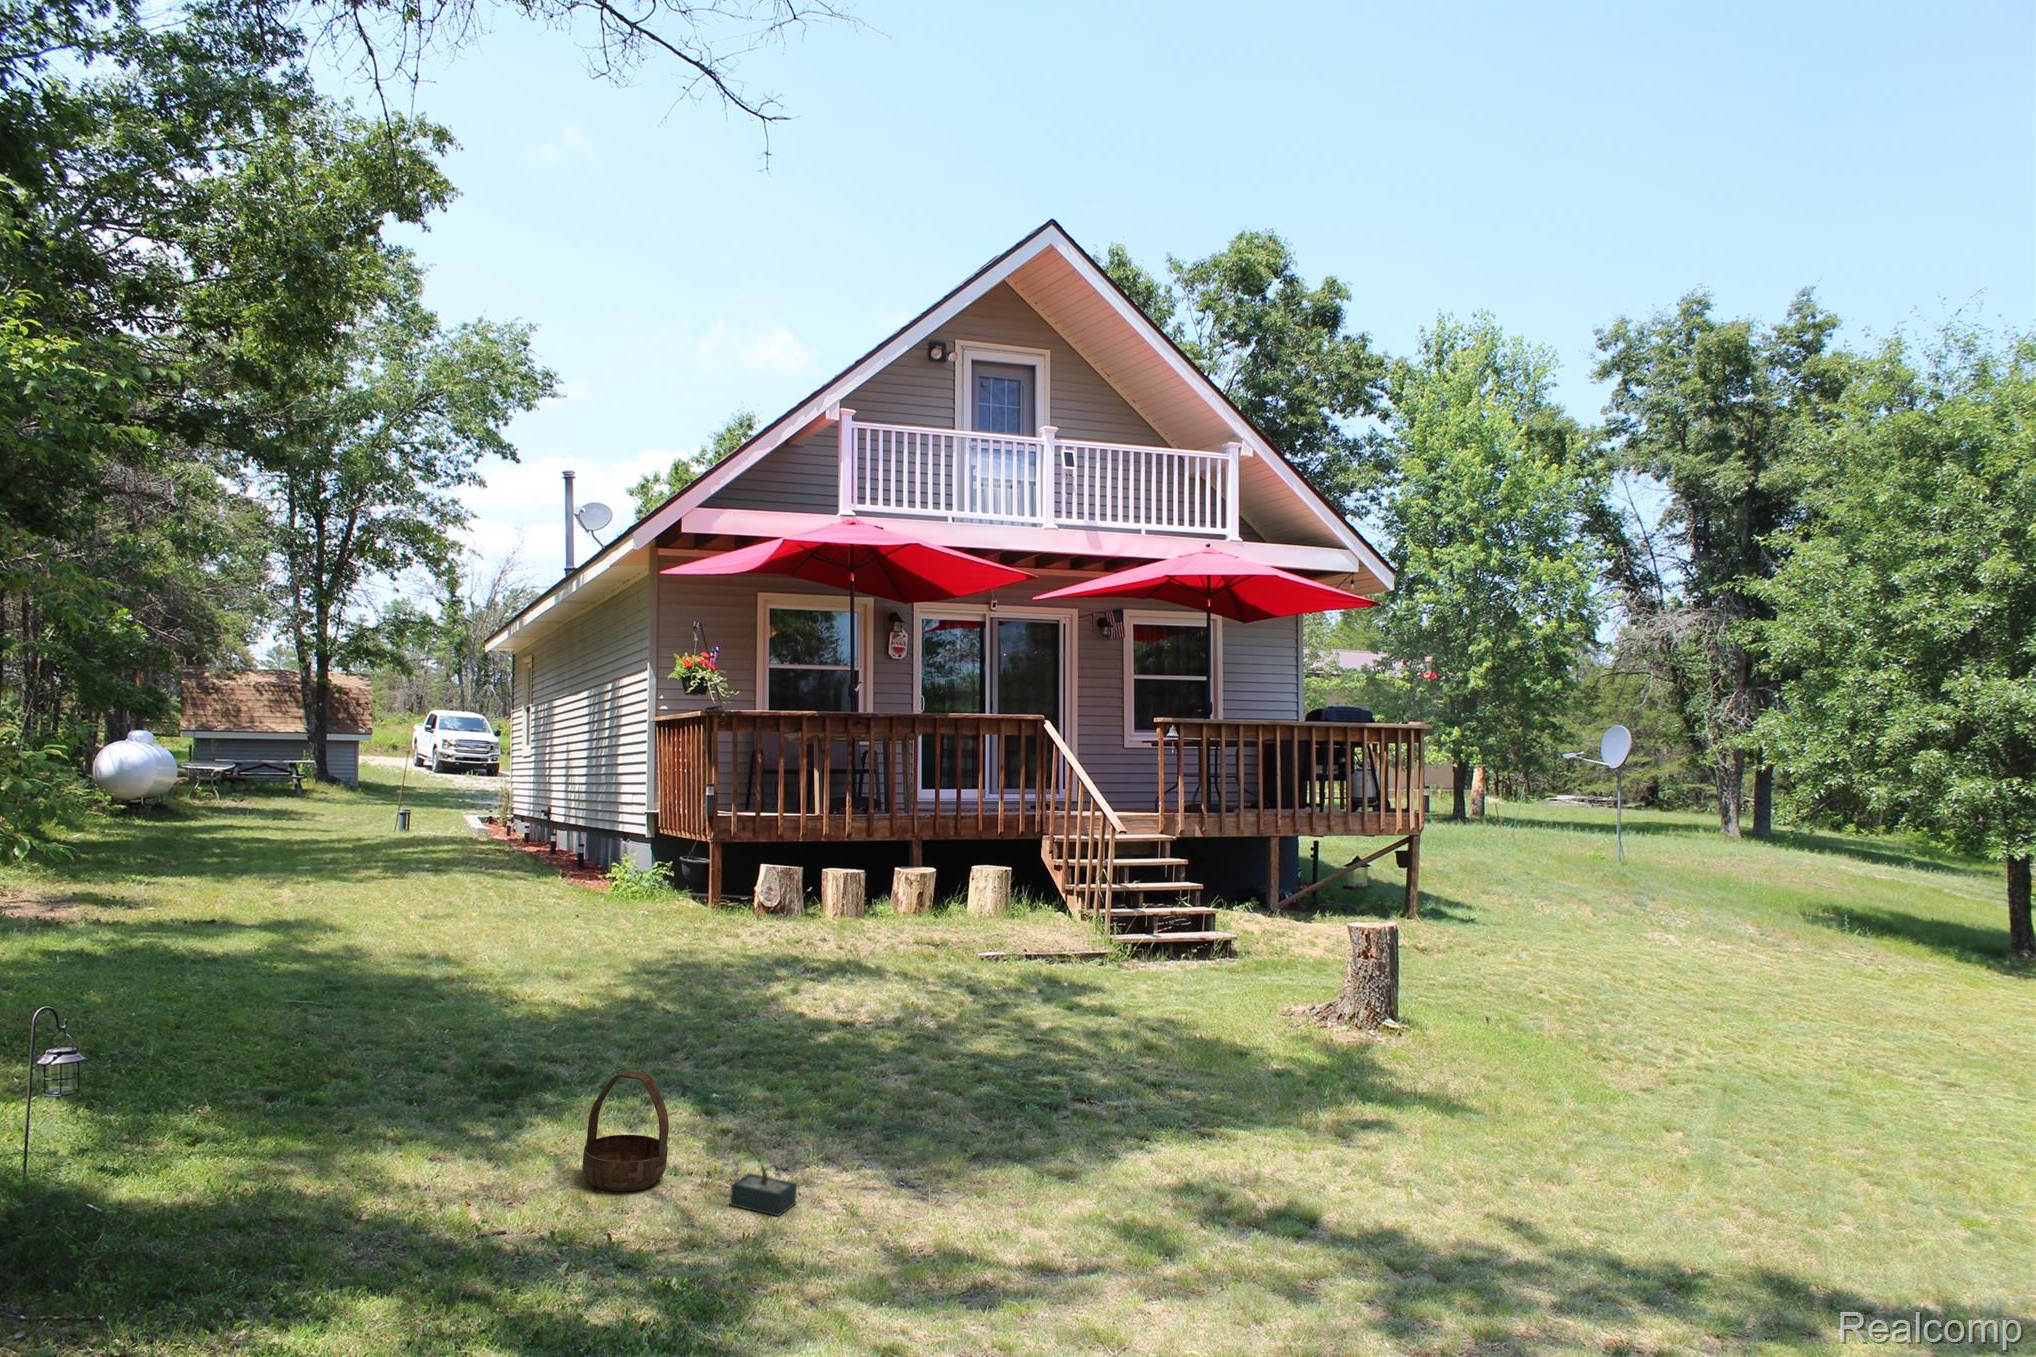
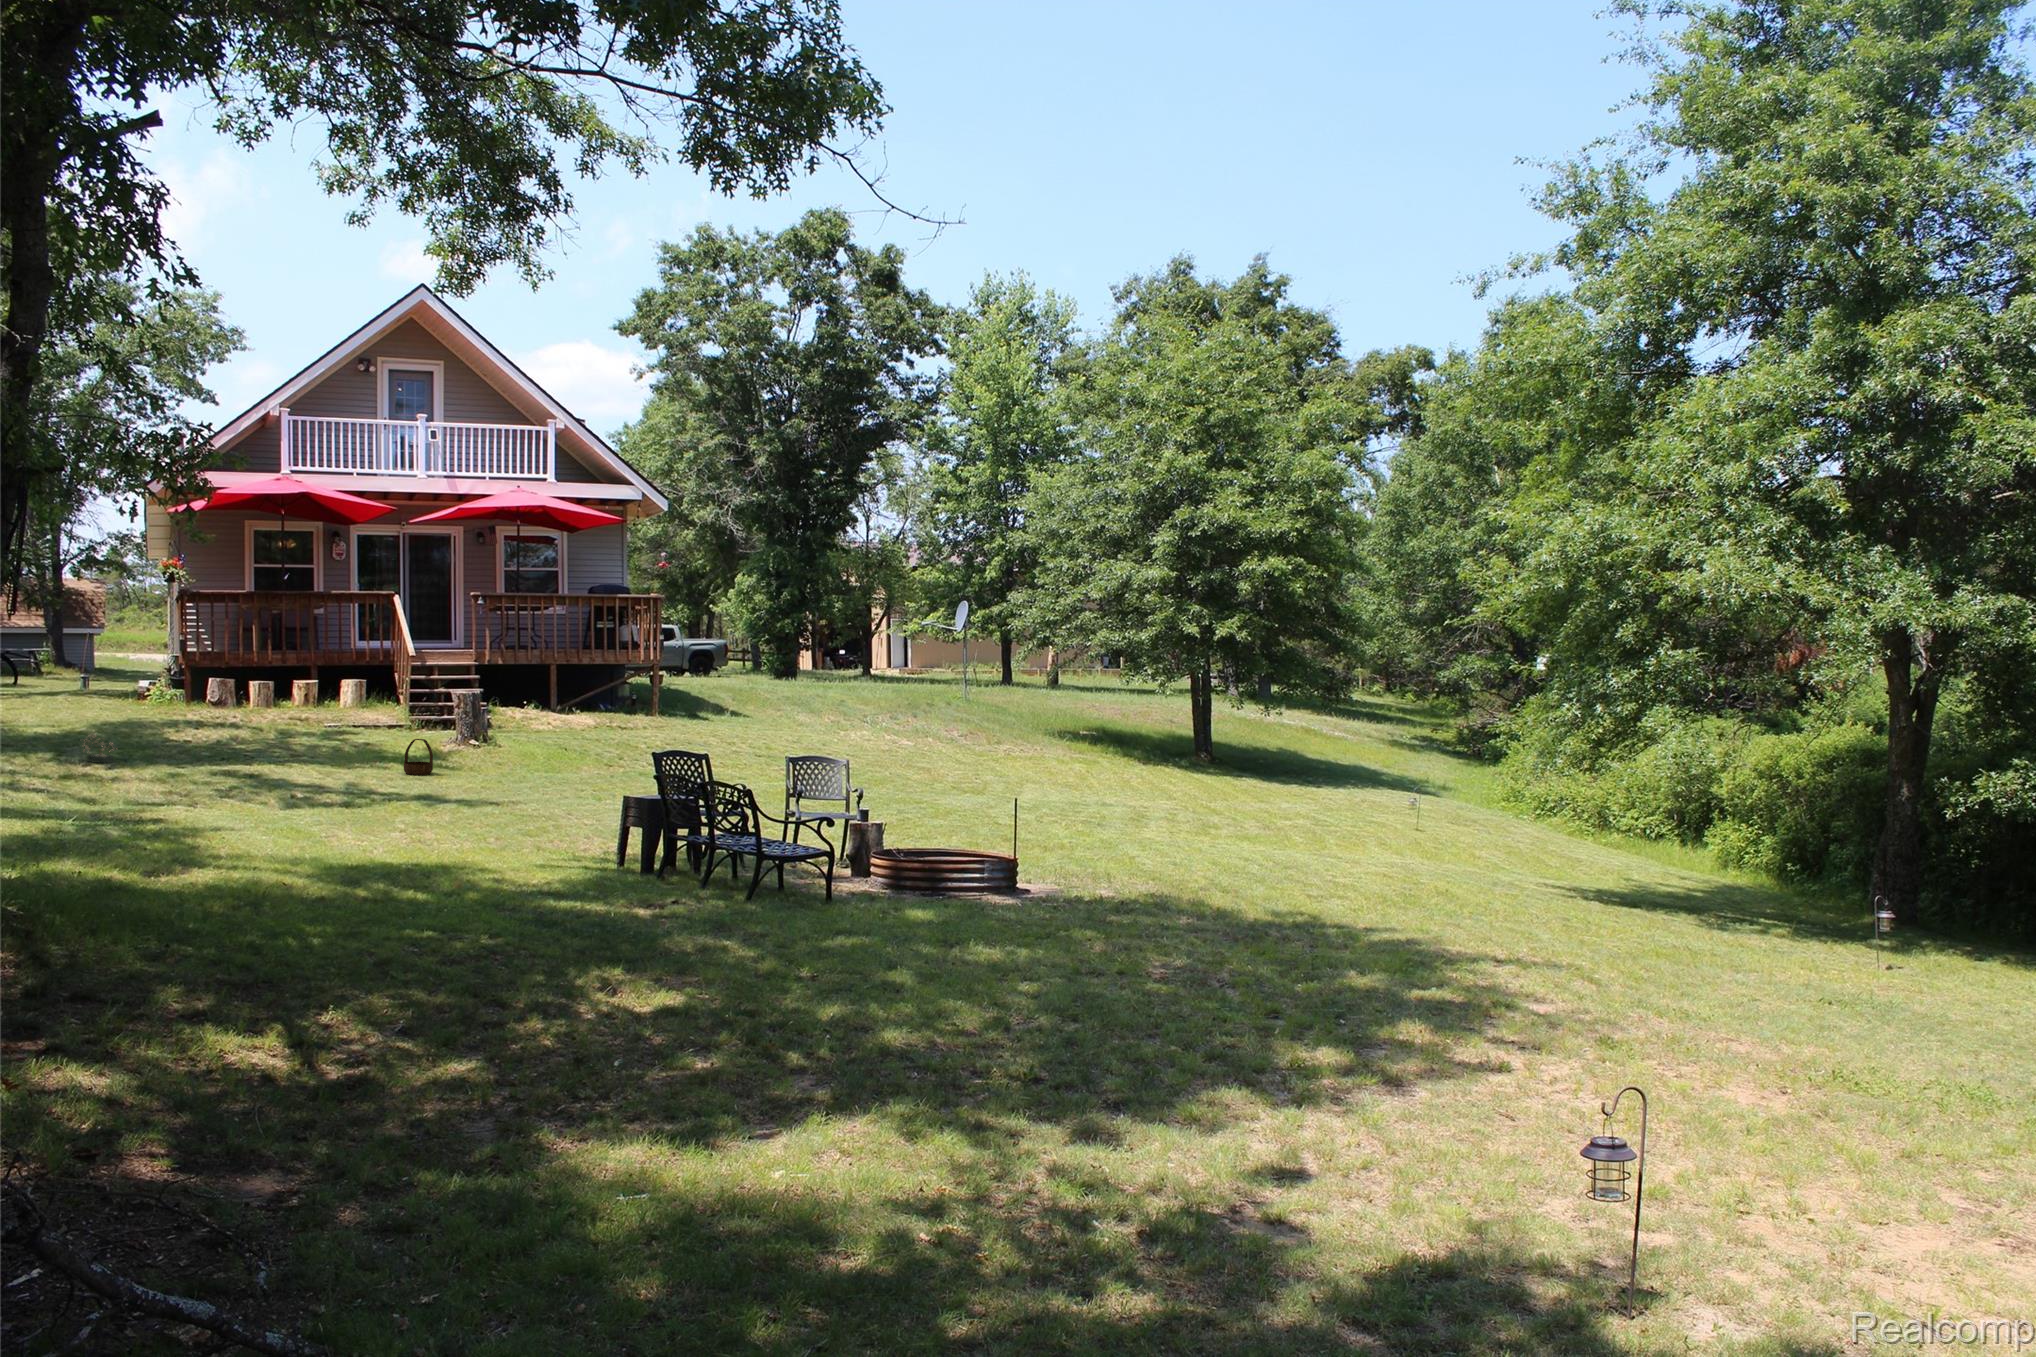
basket: present [582,1071,669,1192] -> present [404,739,433,775]

